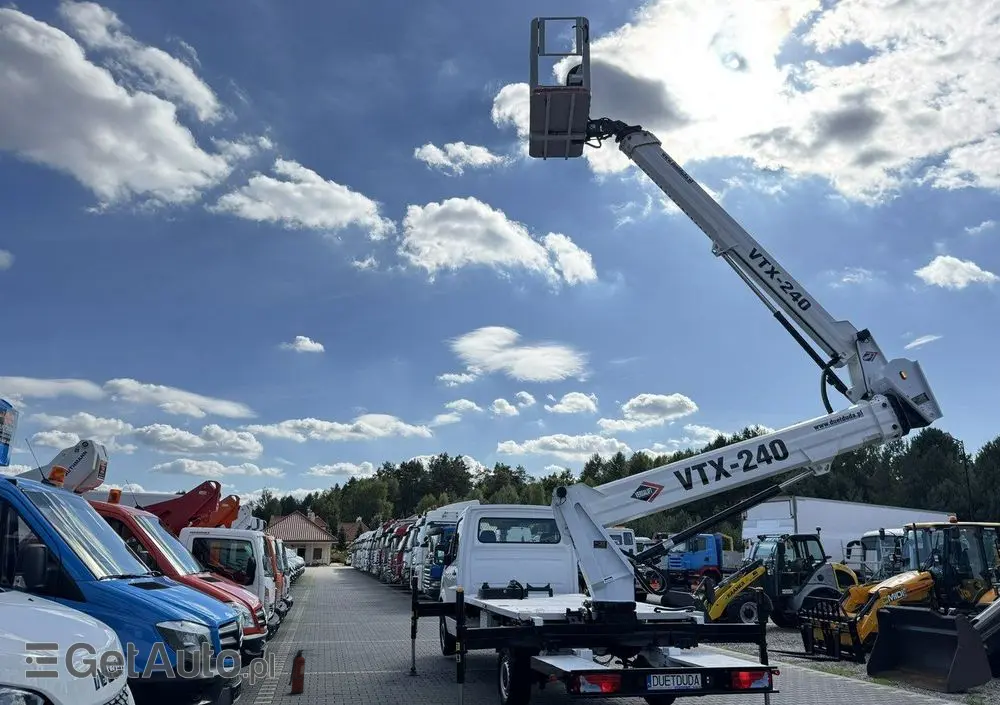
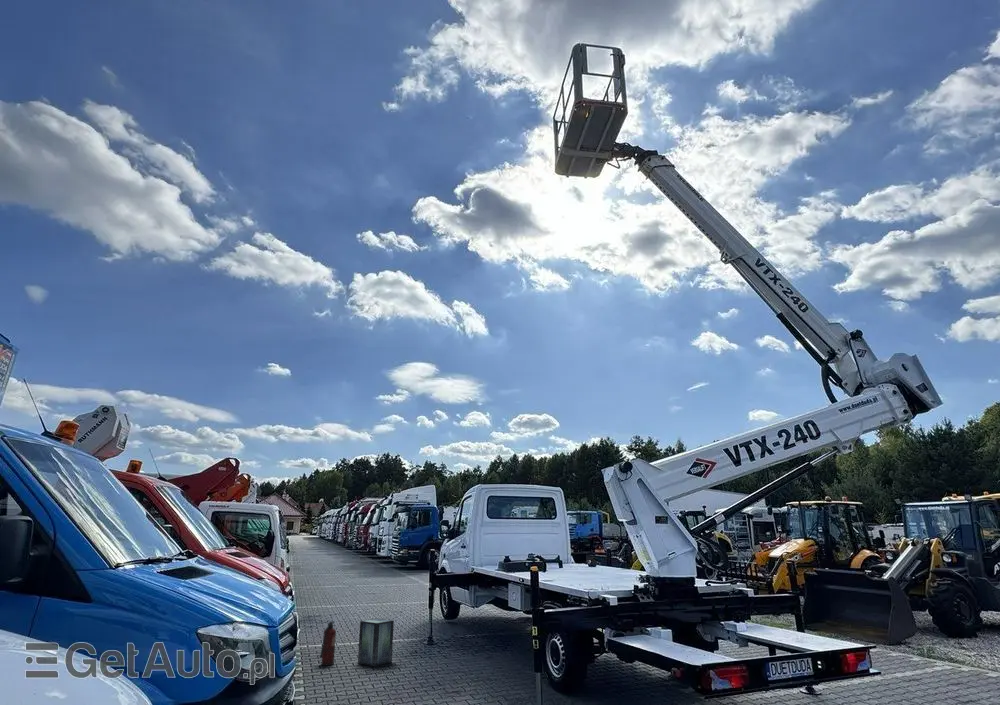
storage box: none [327,648,363,695] -> present [358,618,394,666]

